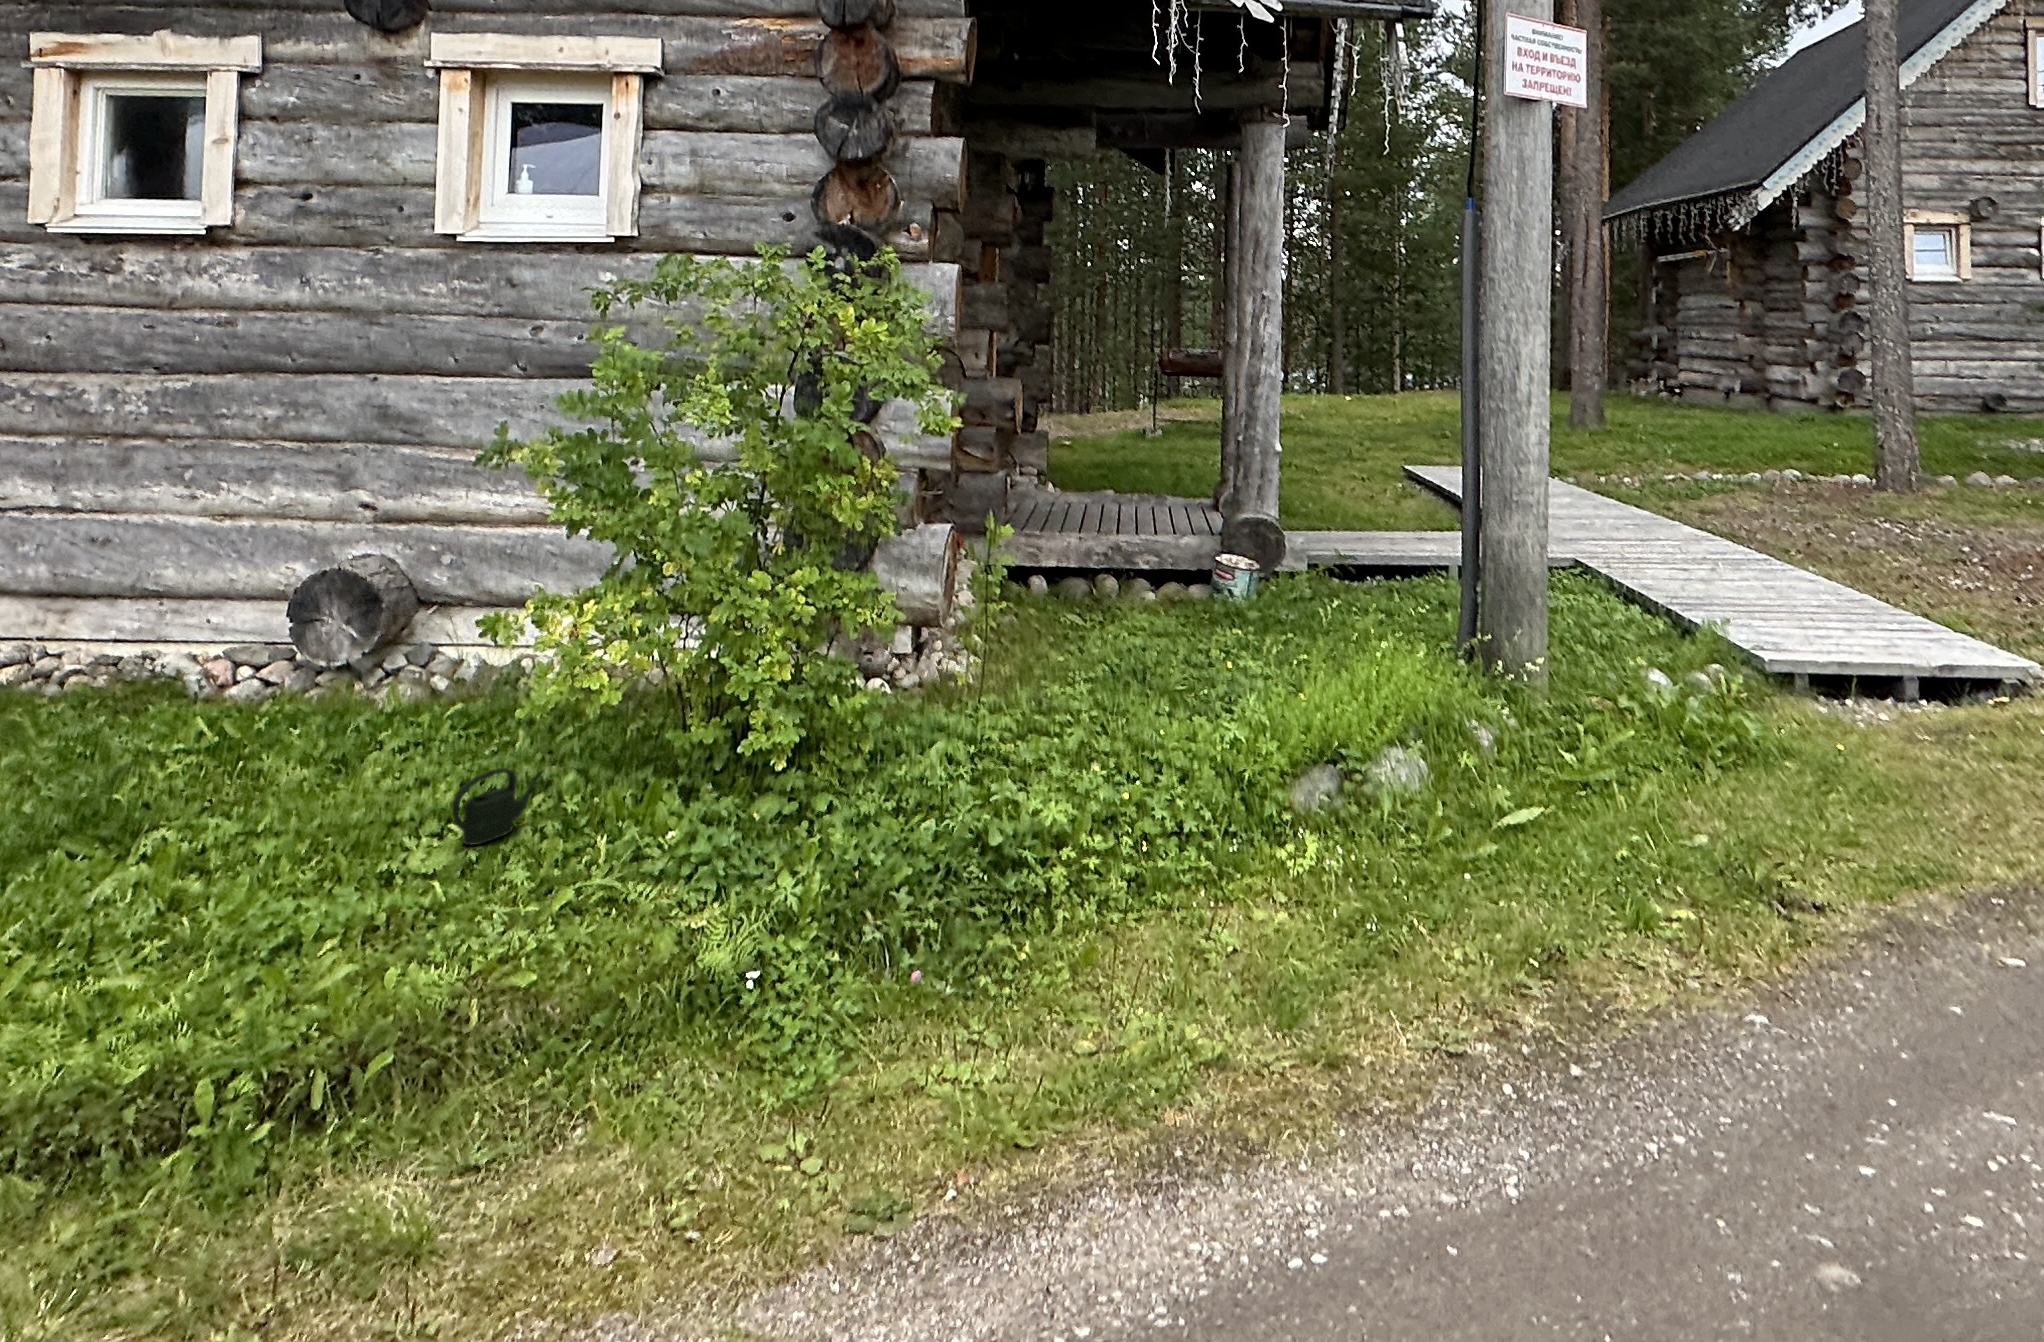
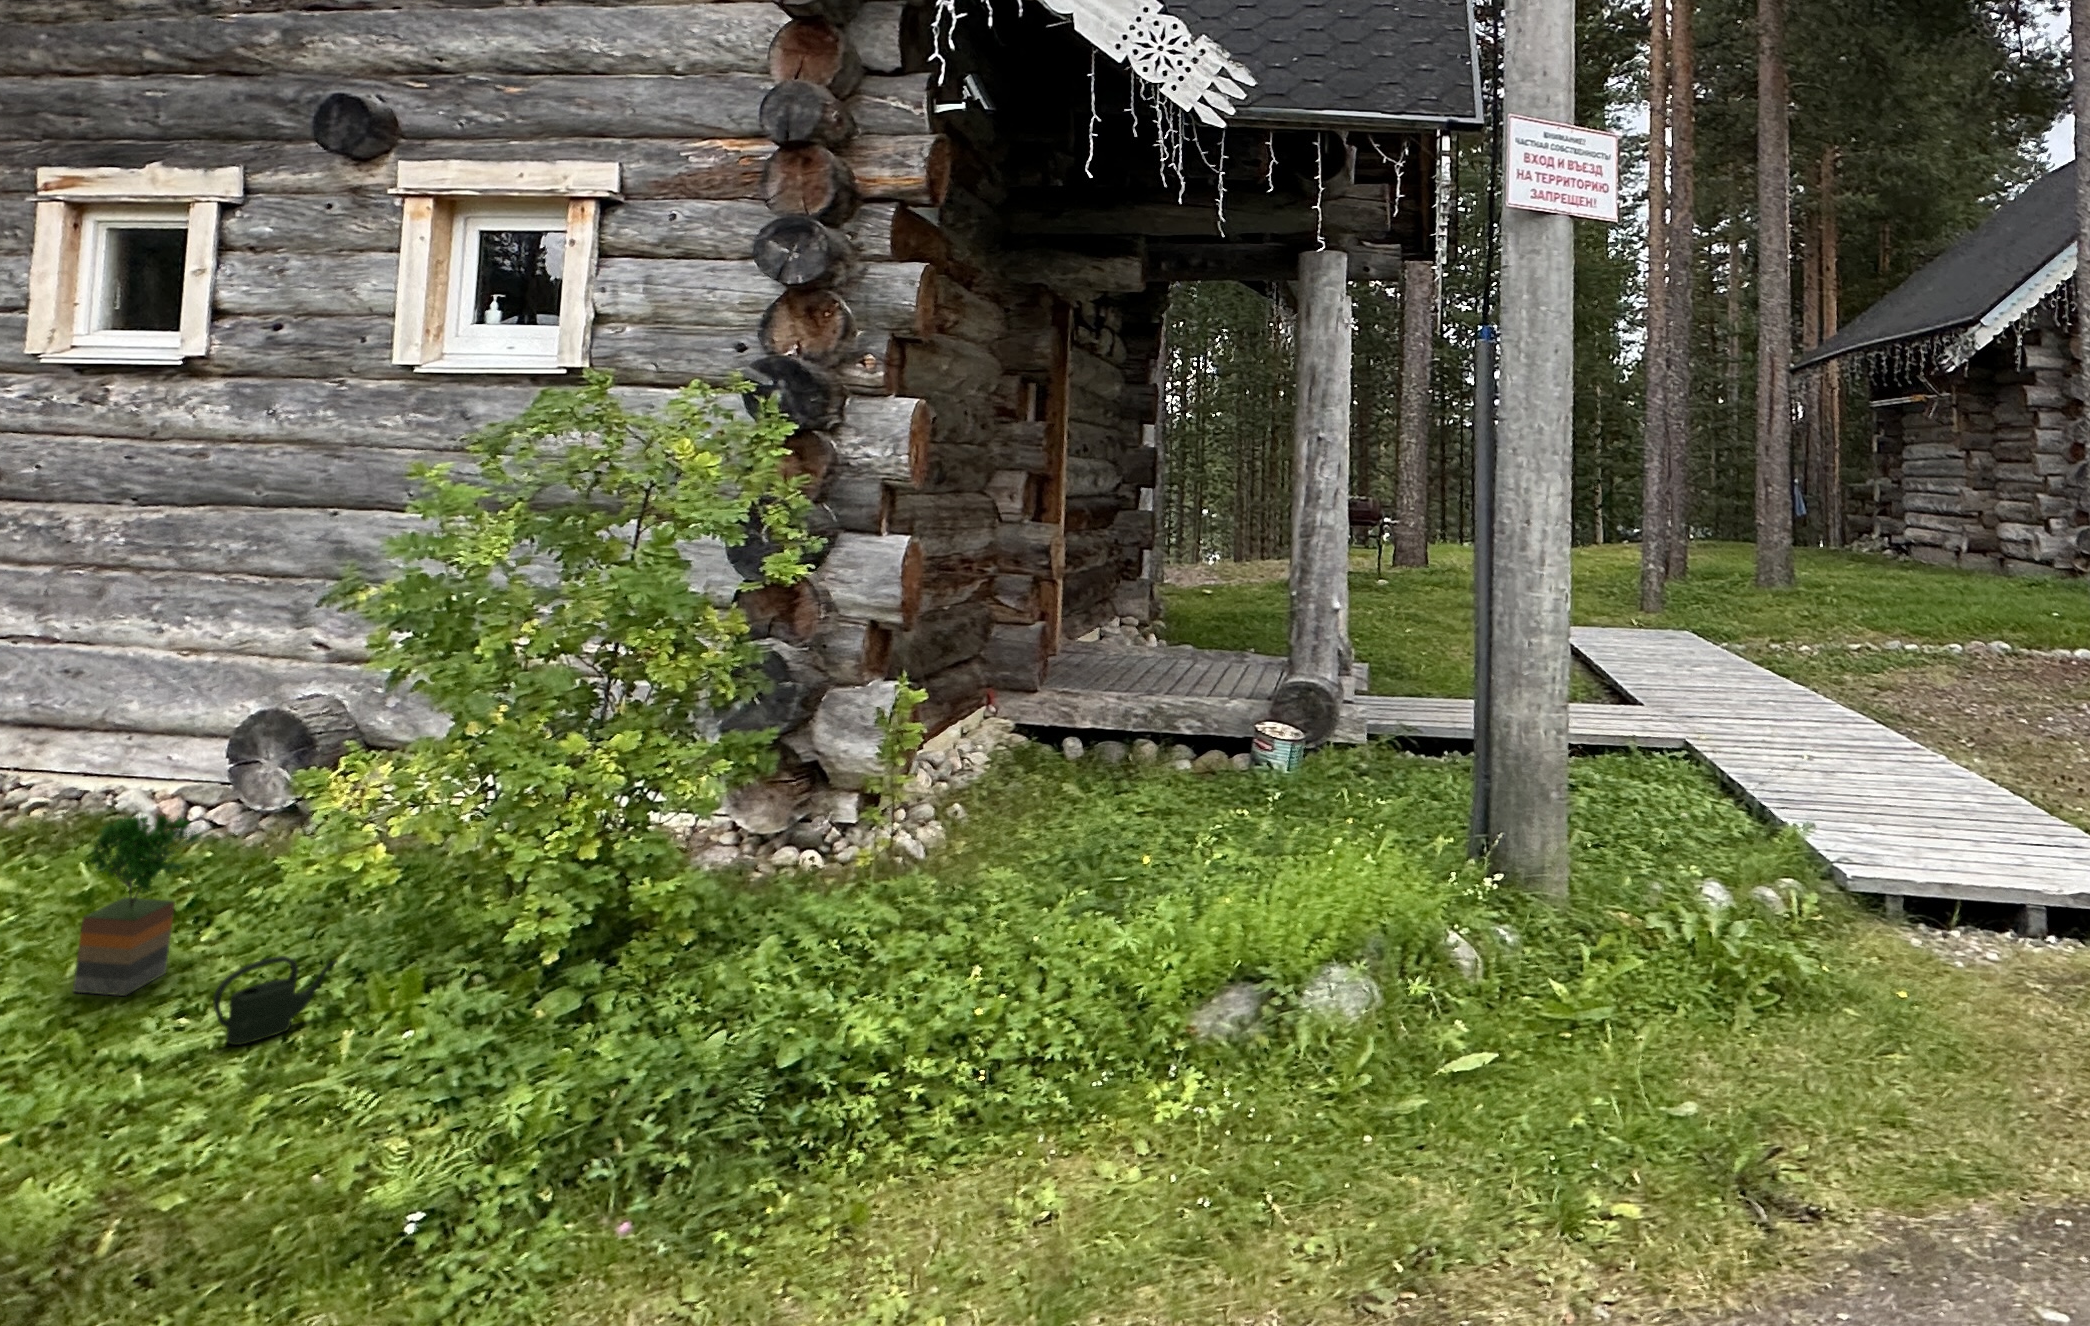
potted tree: none [277,654,384,817] -> present [73,813,201,996]

